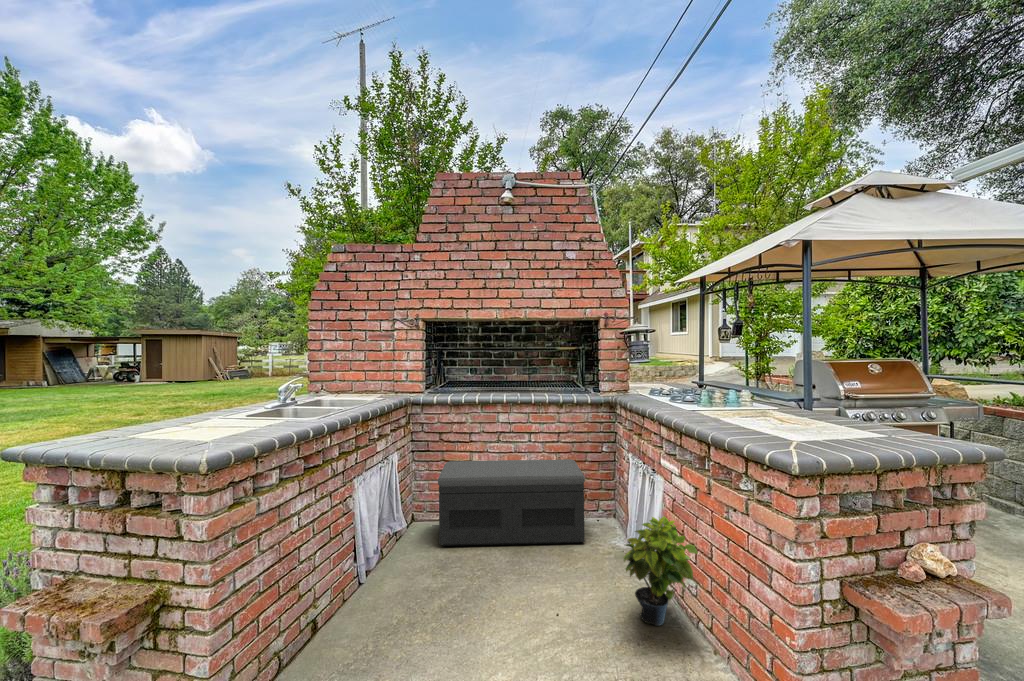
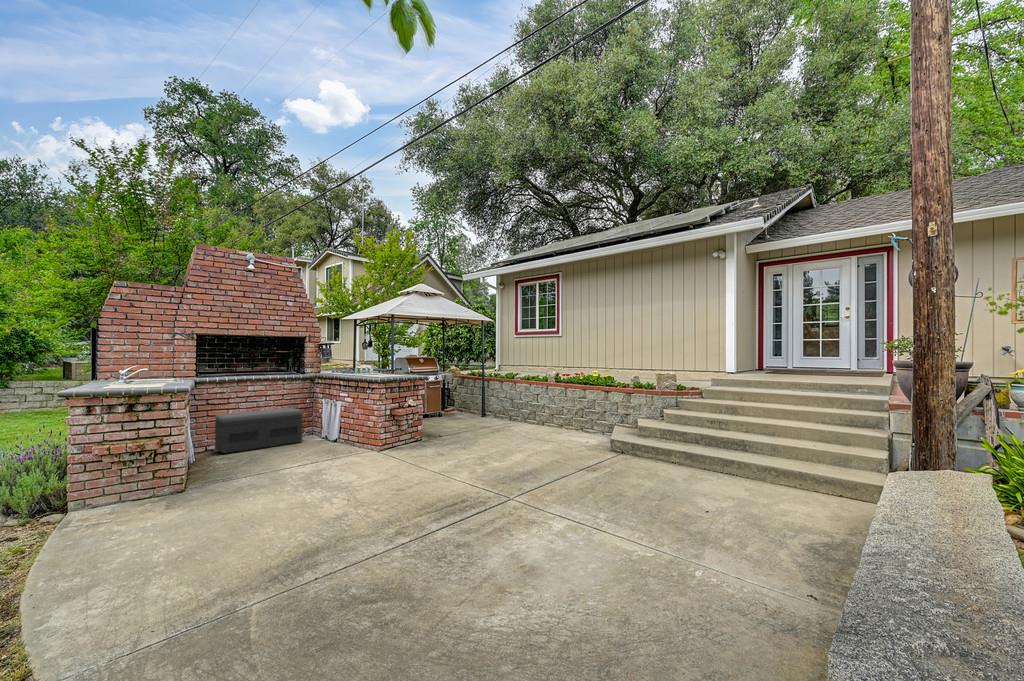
potted plant: present [624,516,698,626] -> none [328,410,358,450]

